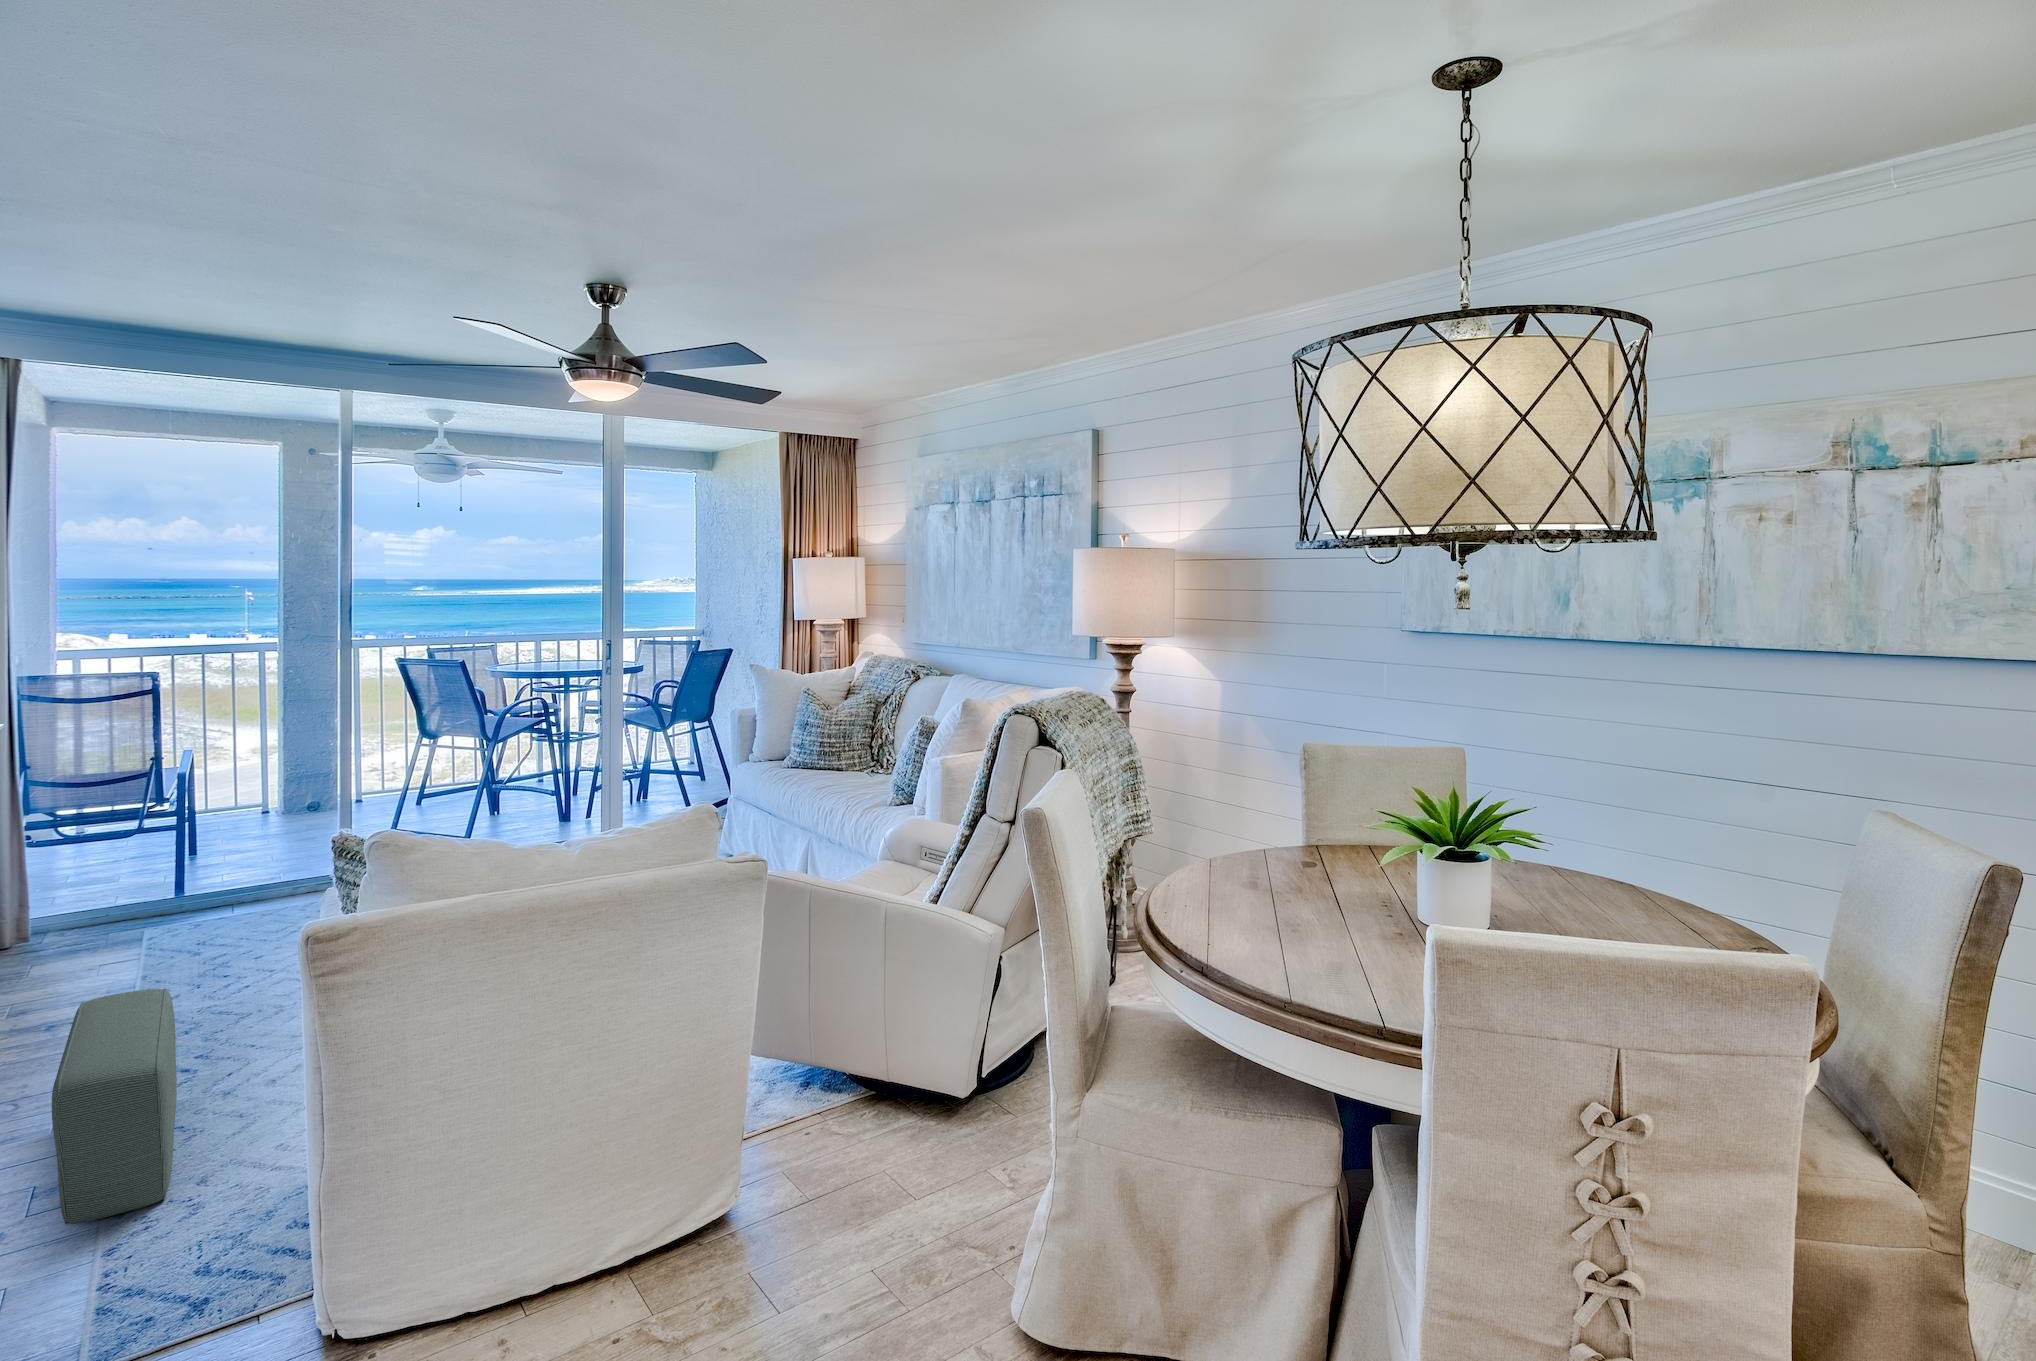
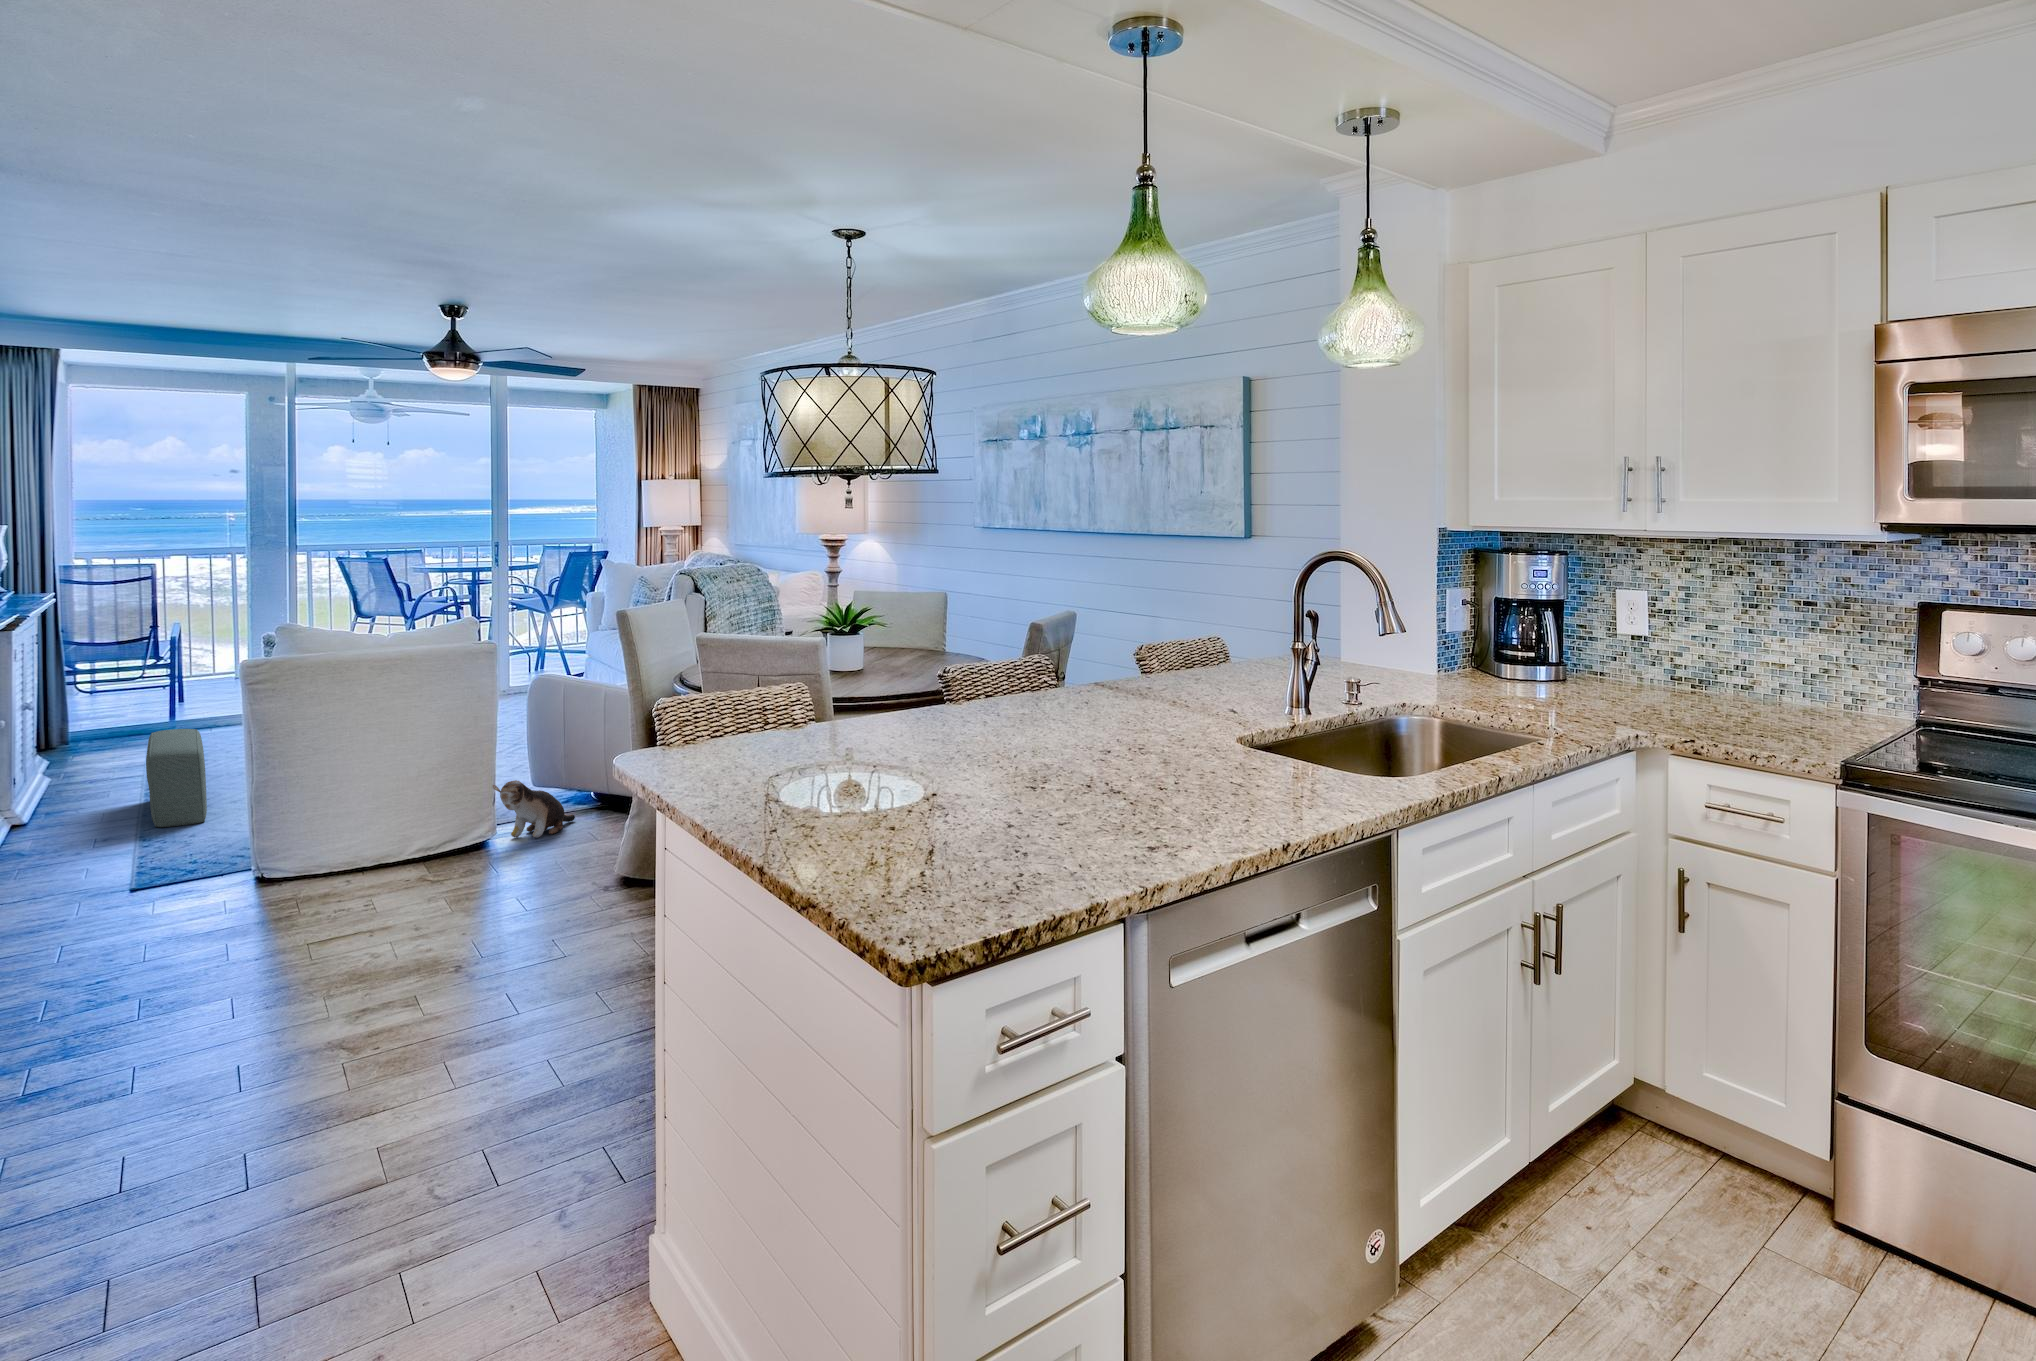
plush toy: none [753,1148,866,1259] -> present [493,780,575,838]

